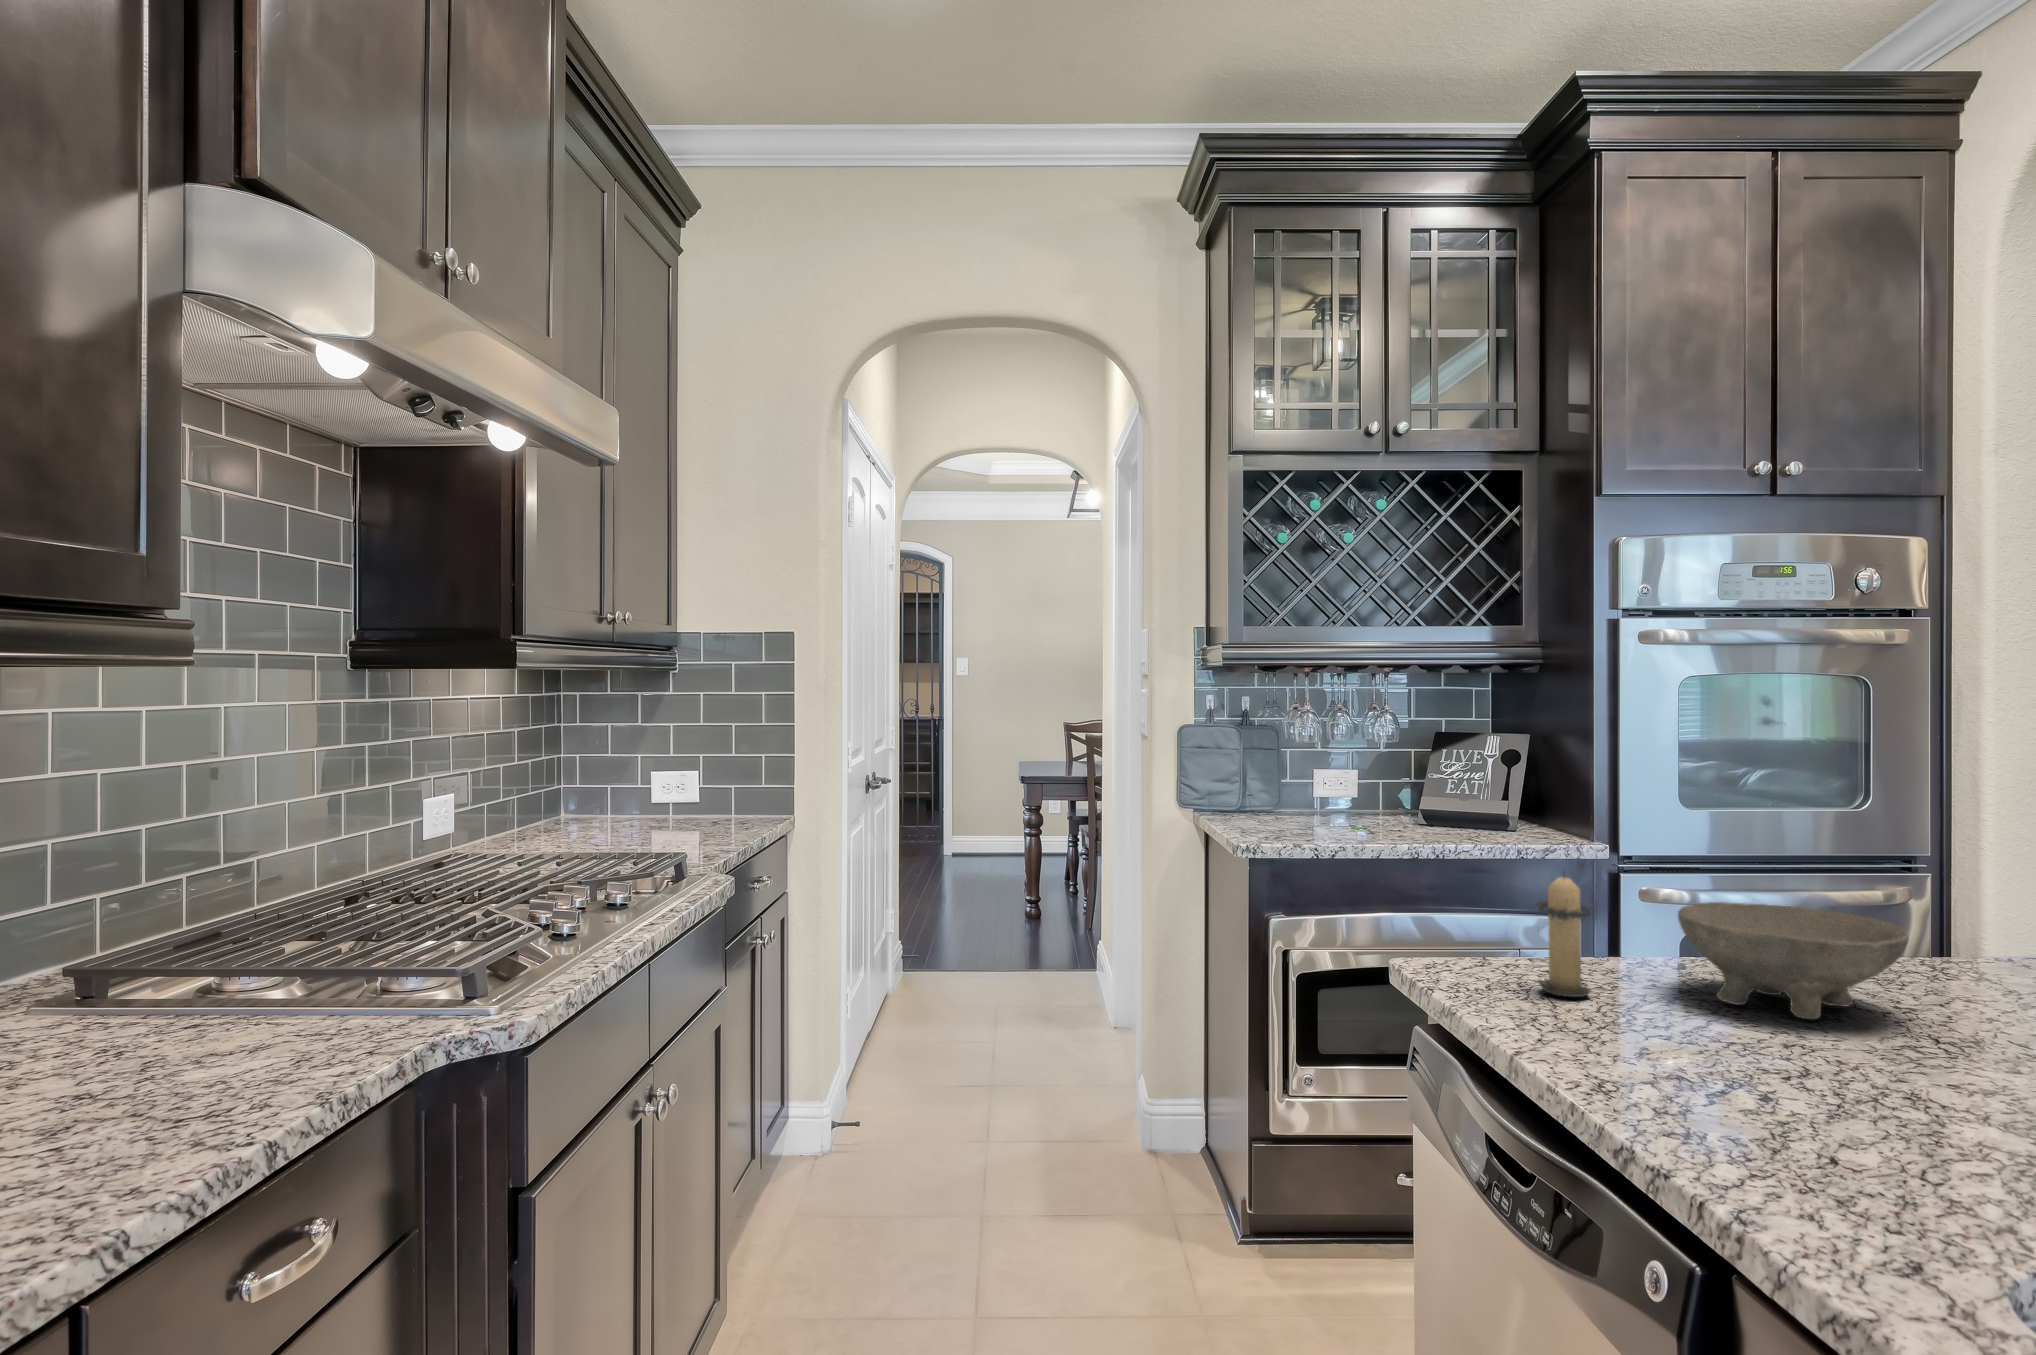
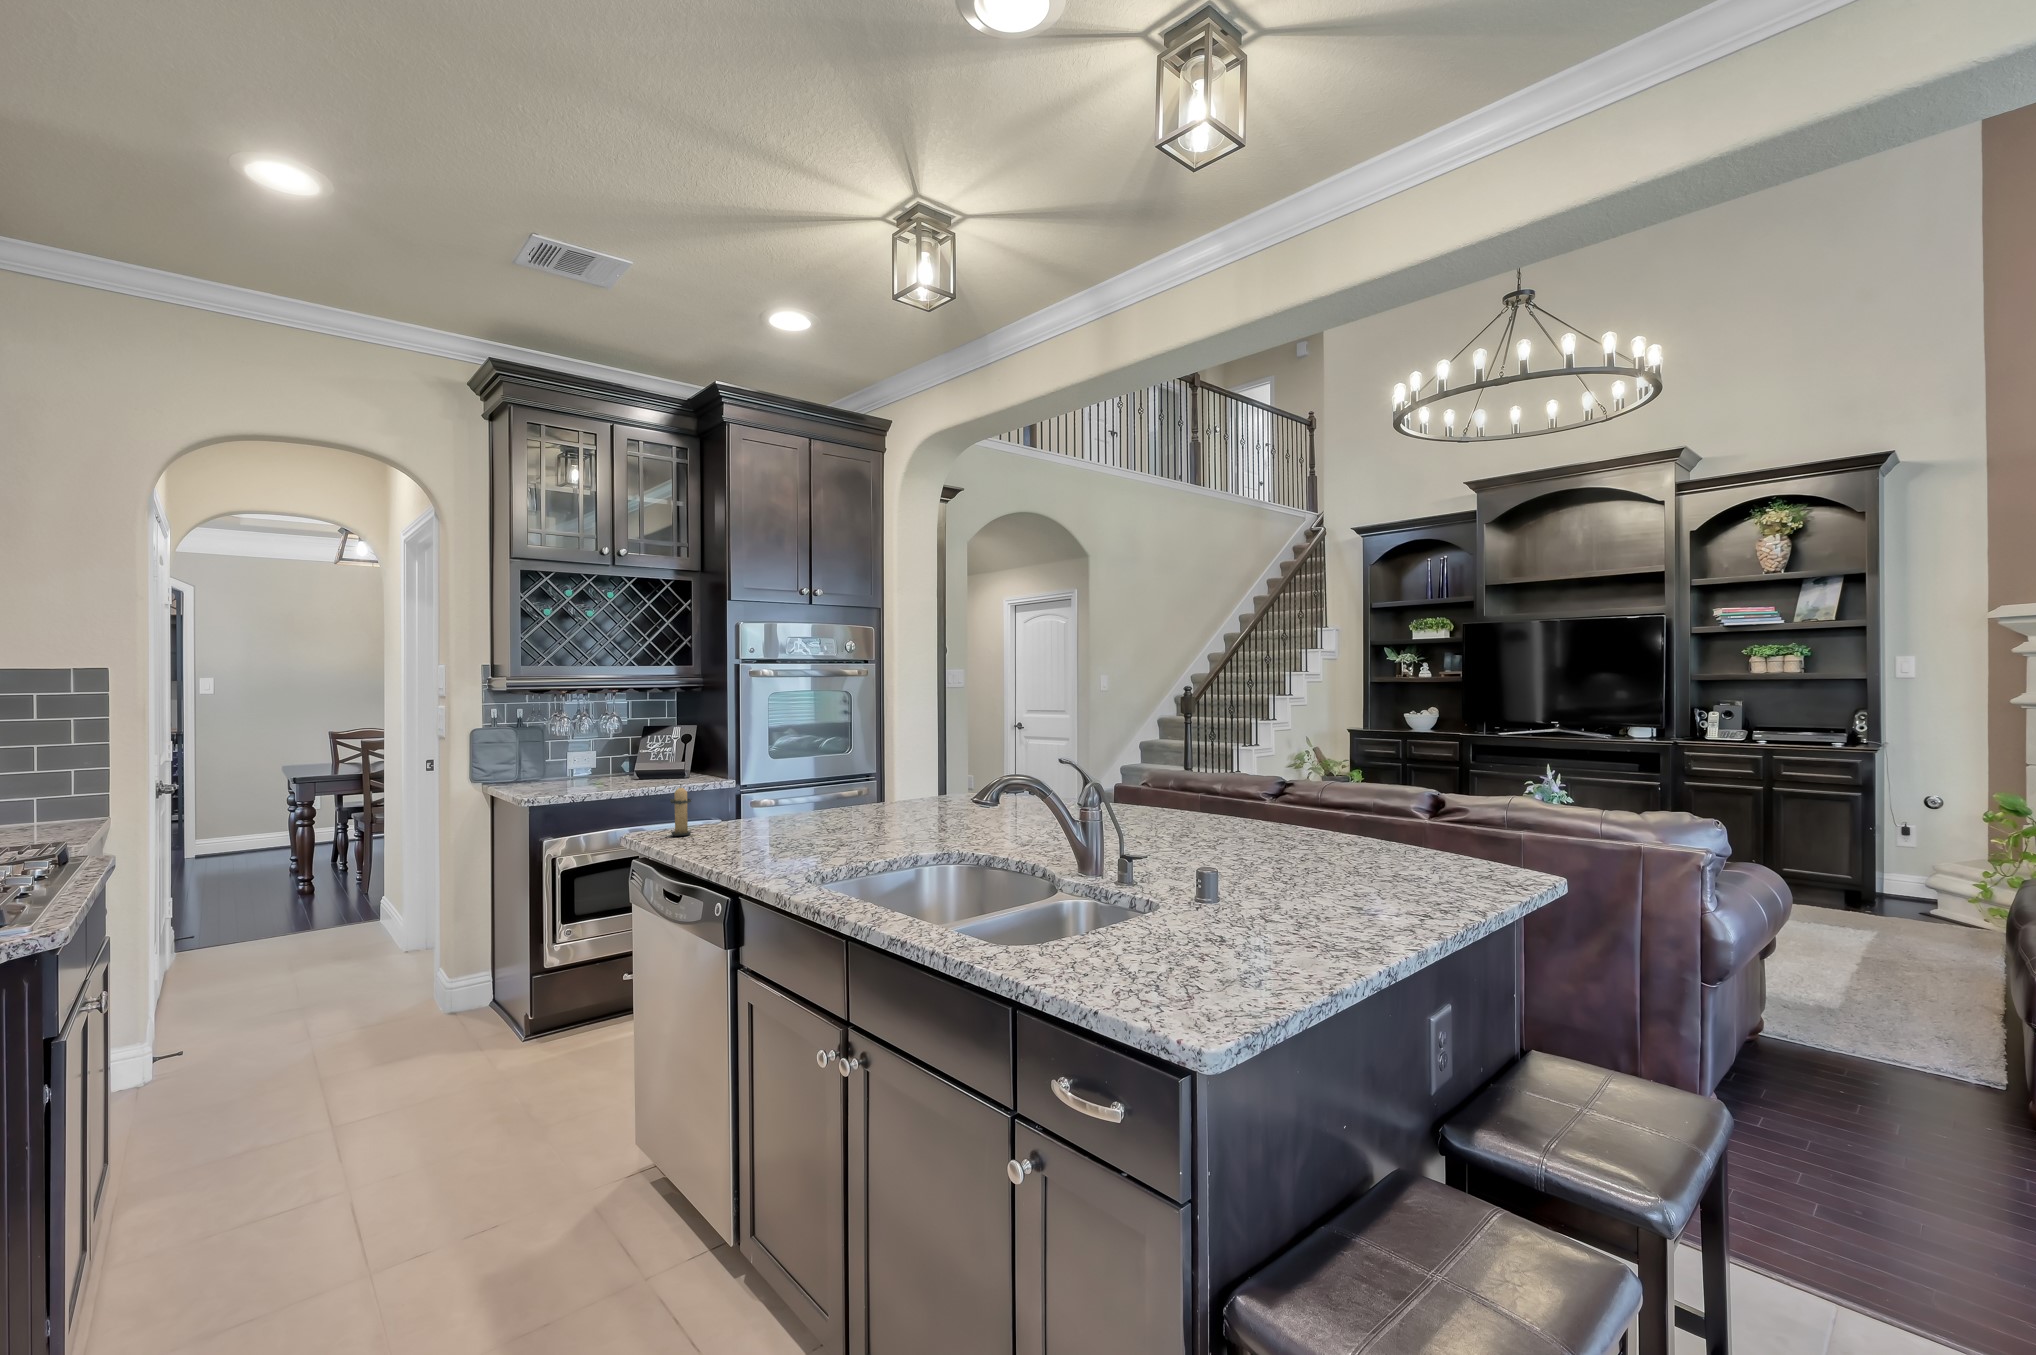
bowl: present [1678,902,1909,1019] -> none [725,791,798,829]

